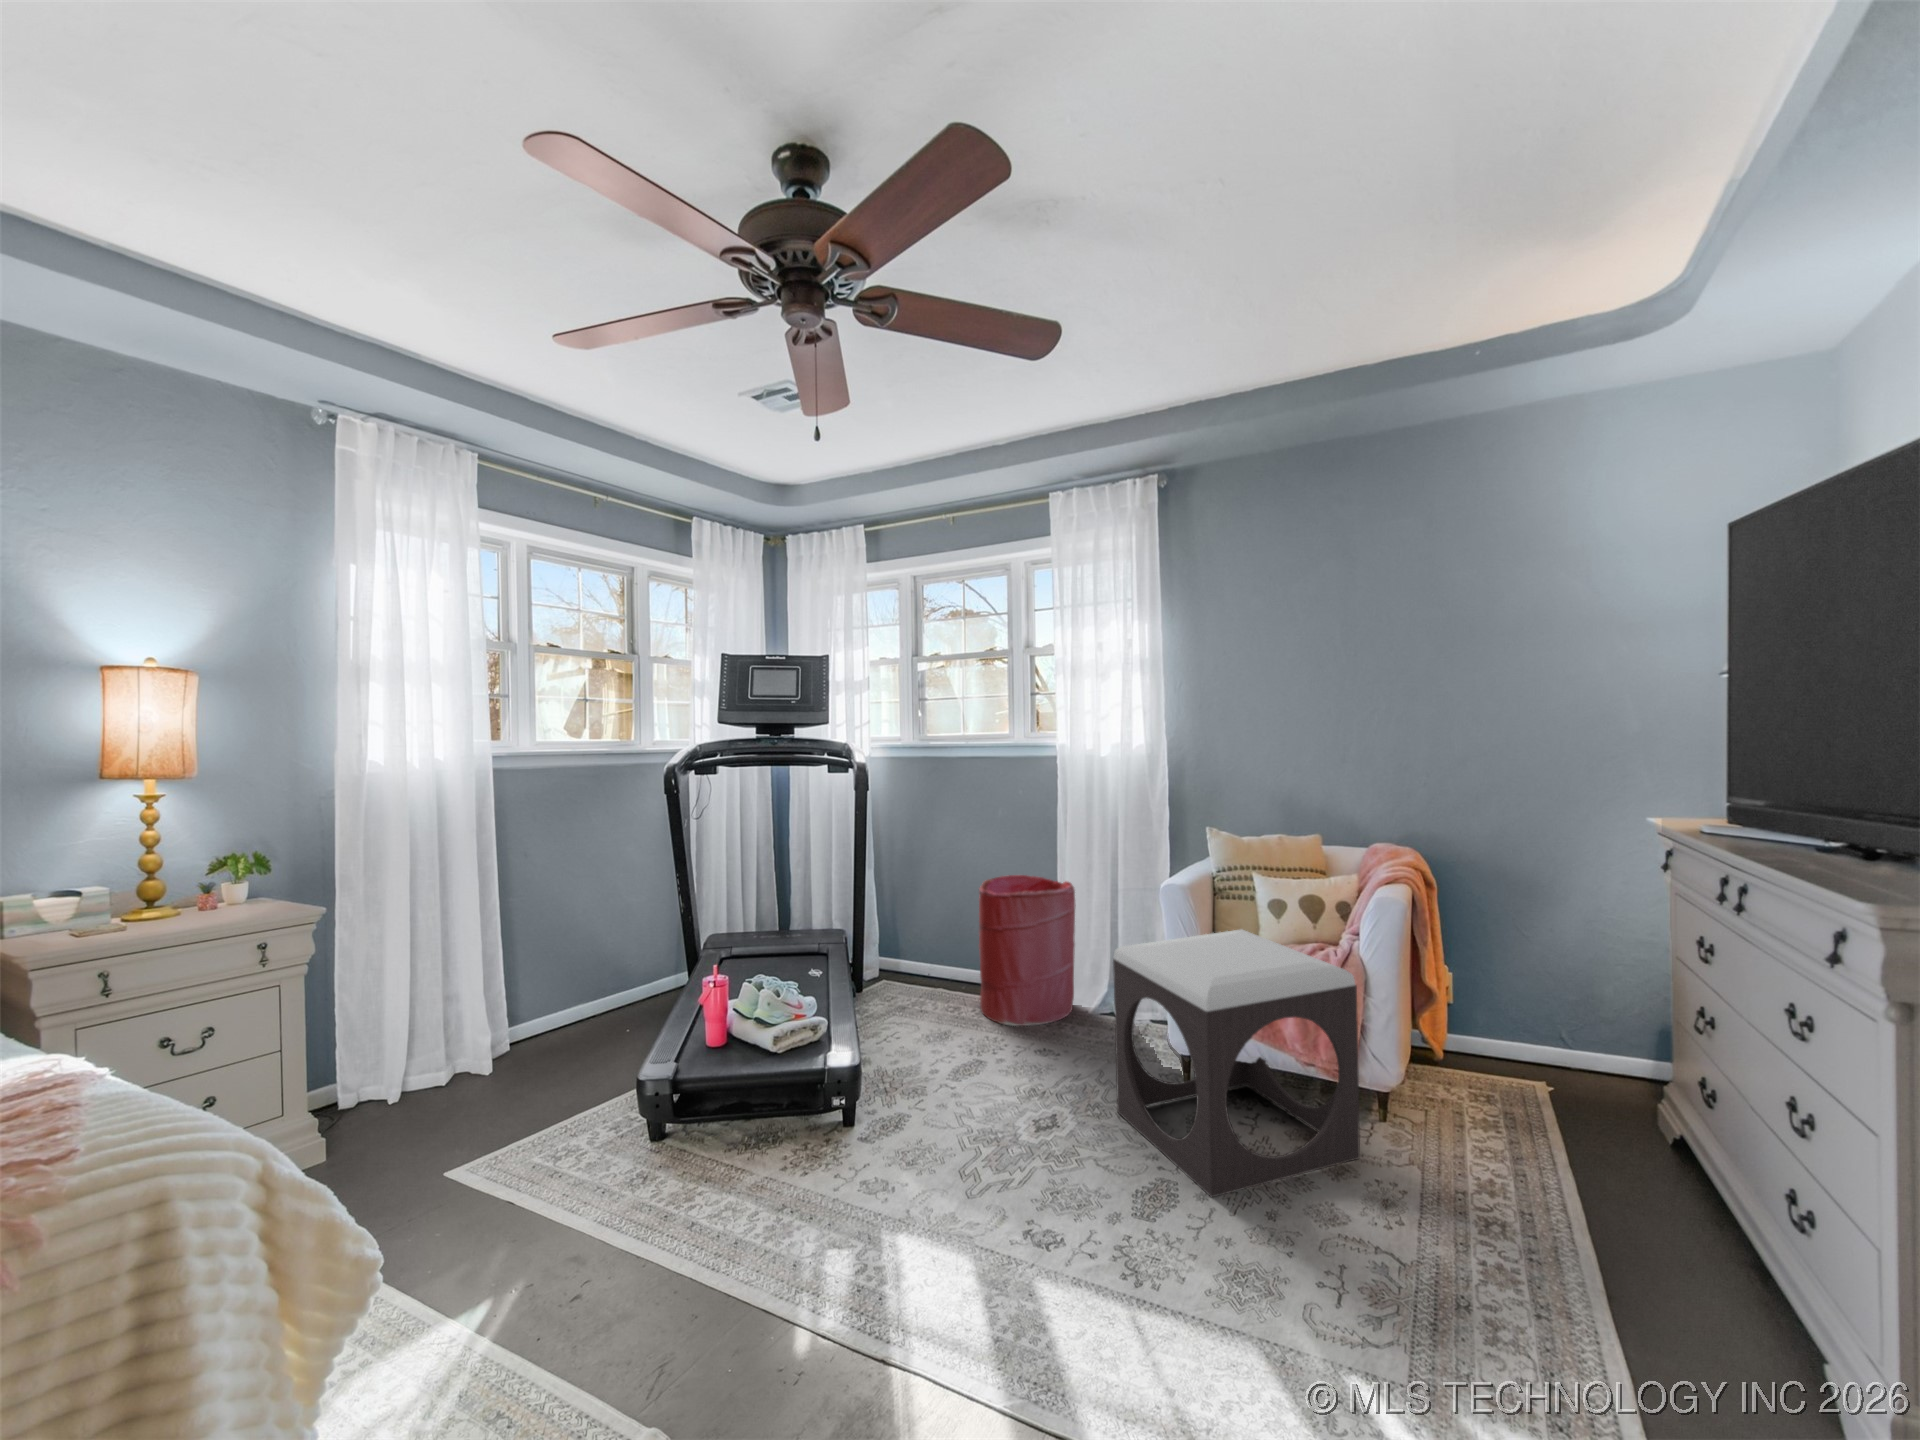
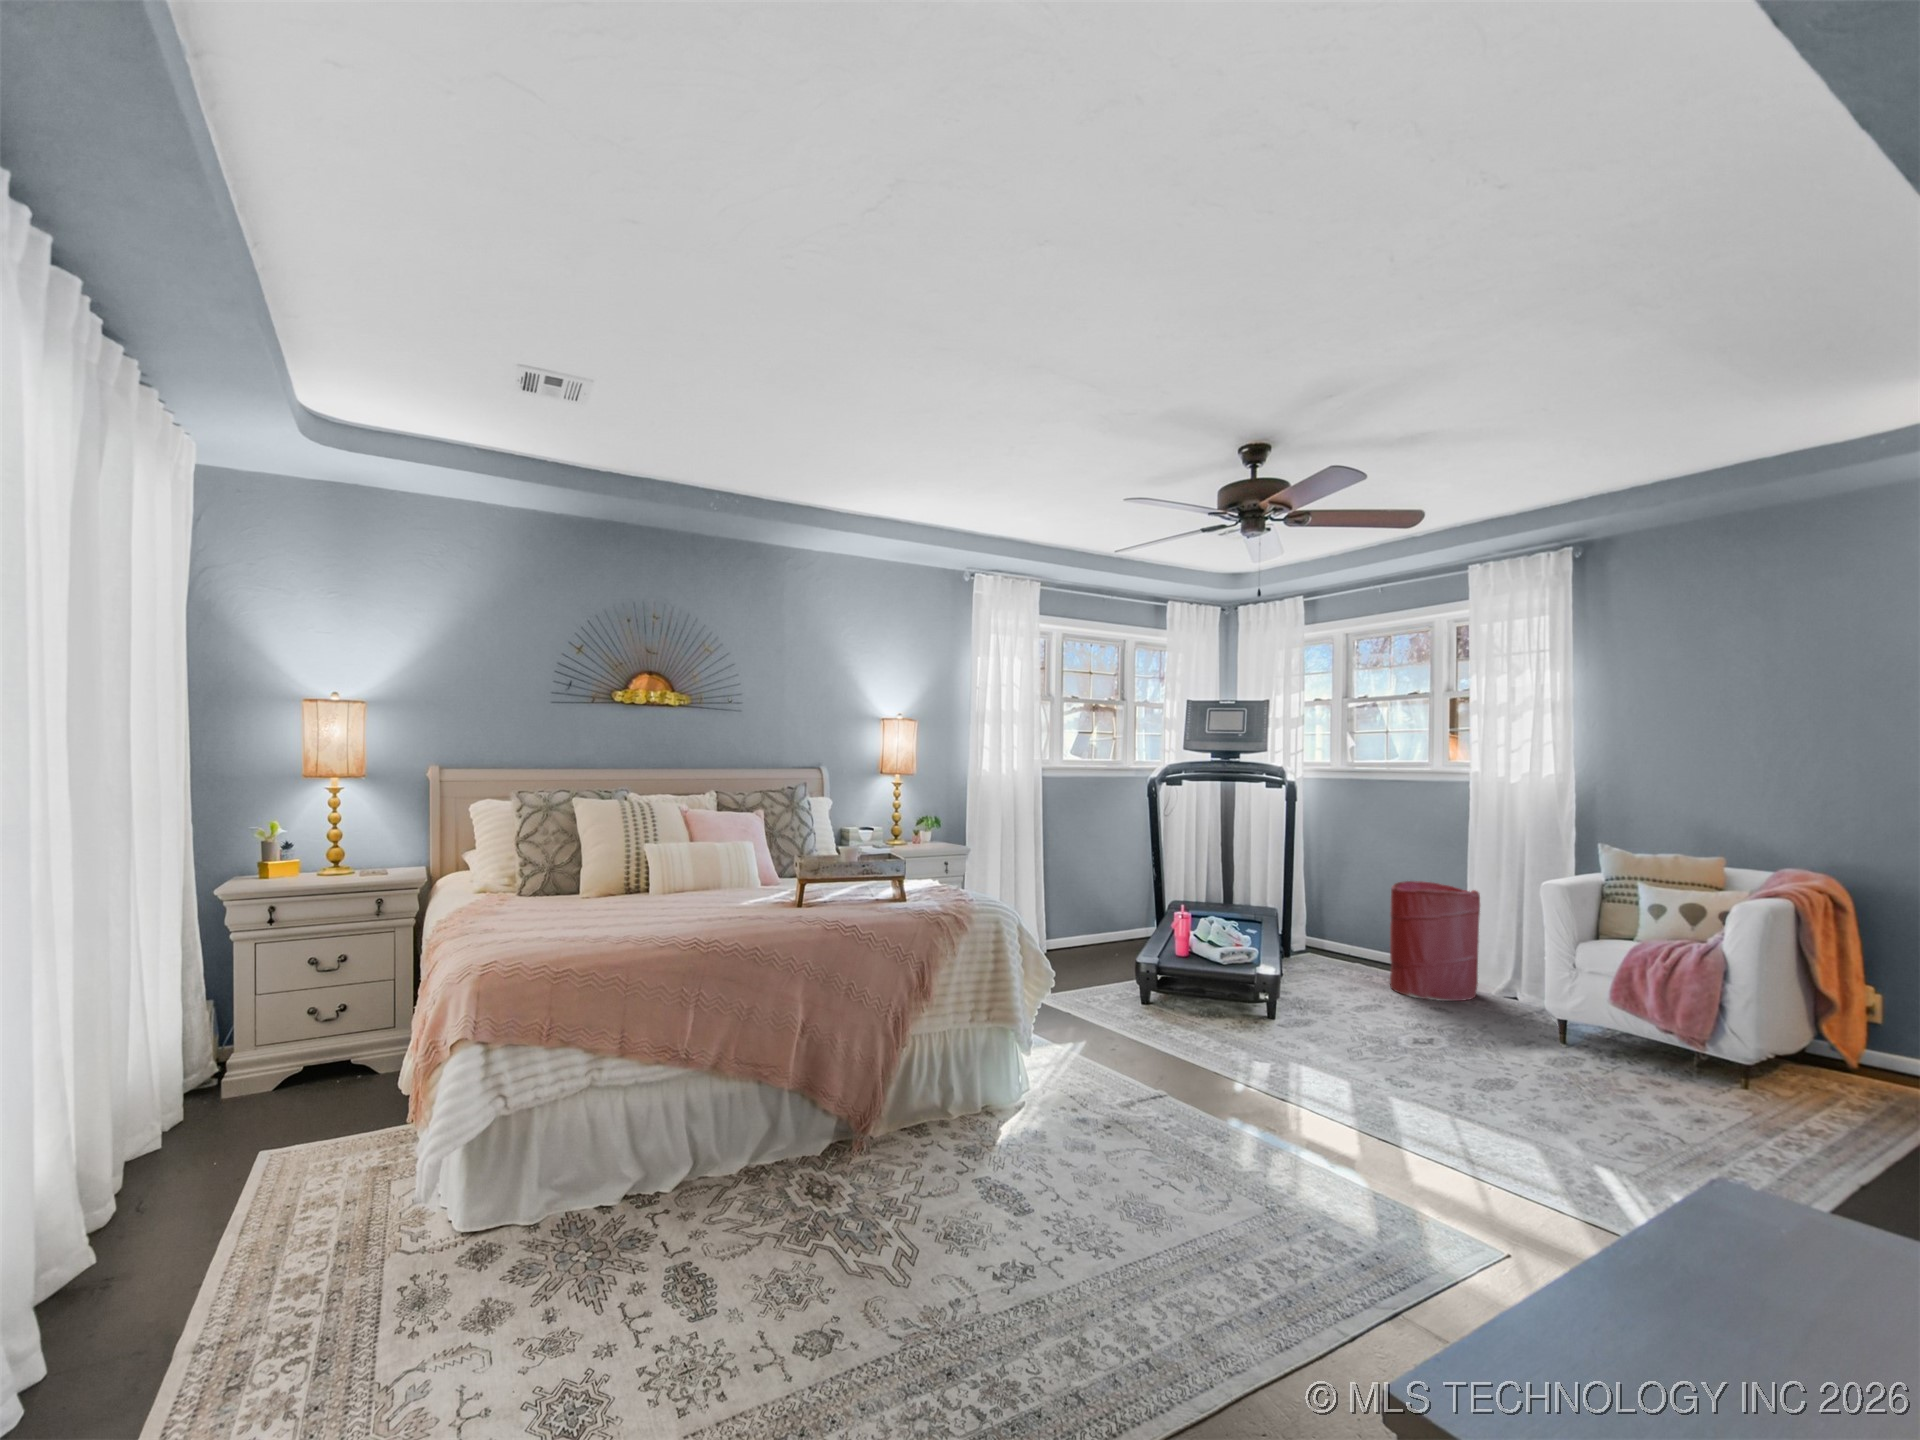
footstool: present [1113,929,1360,1197] -> none [1489,919,1701,1101]

